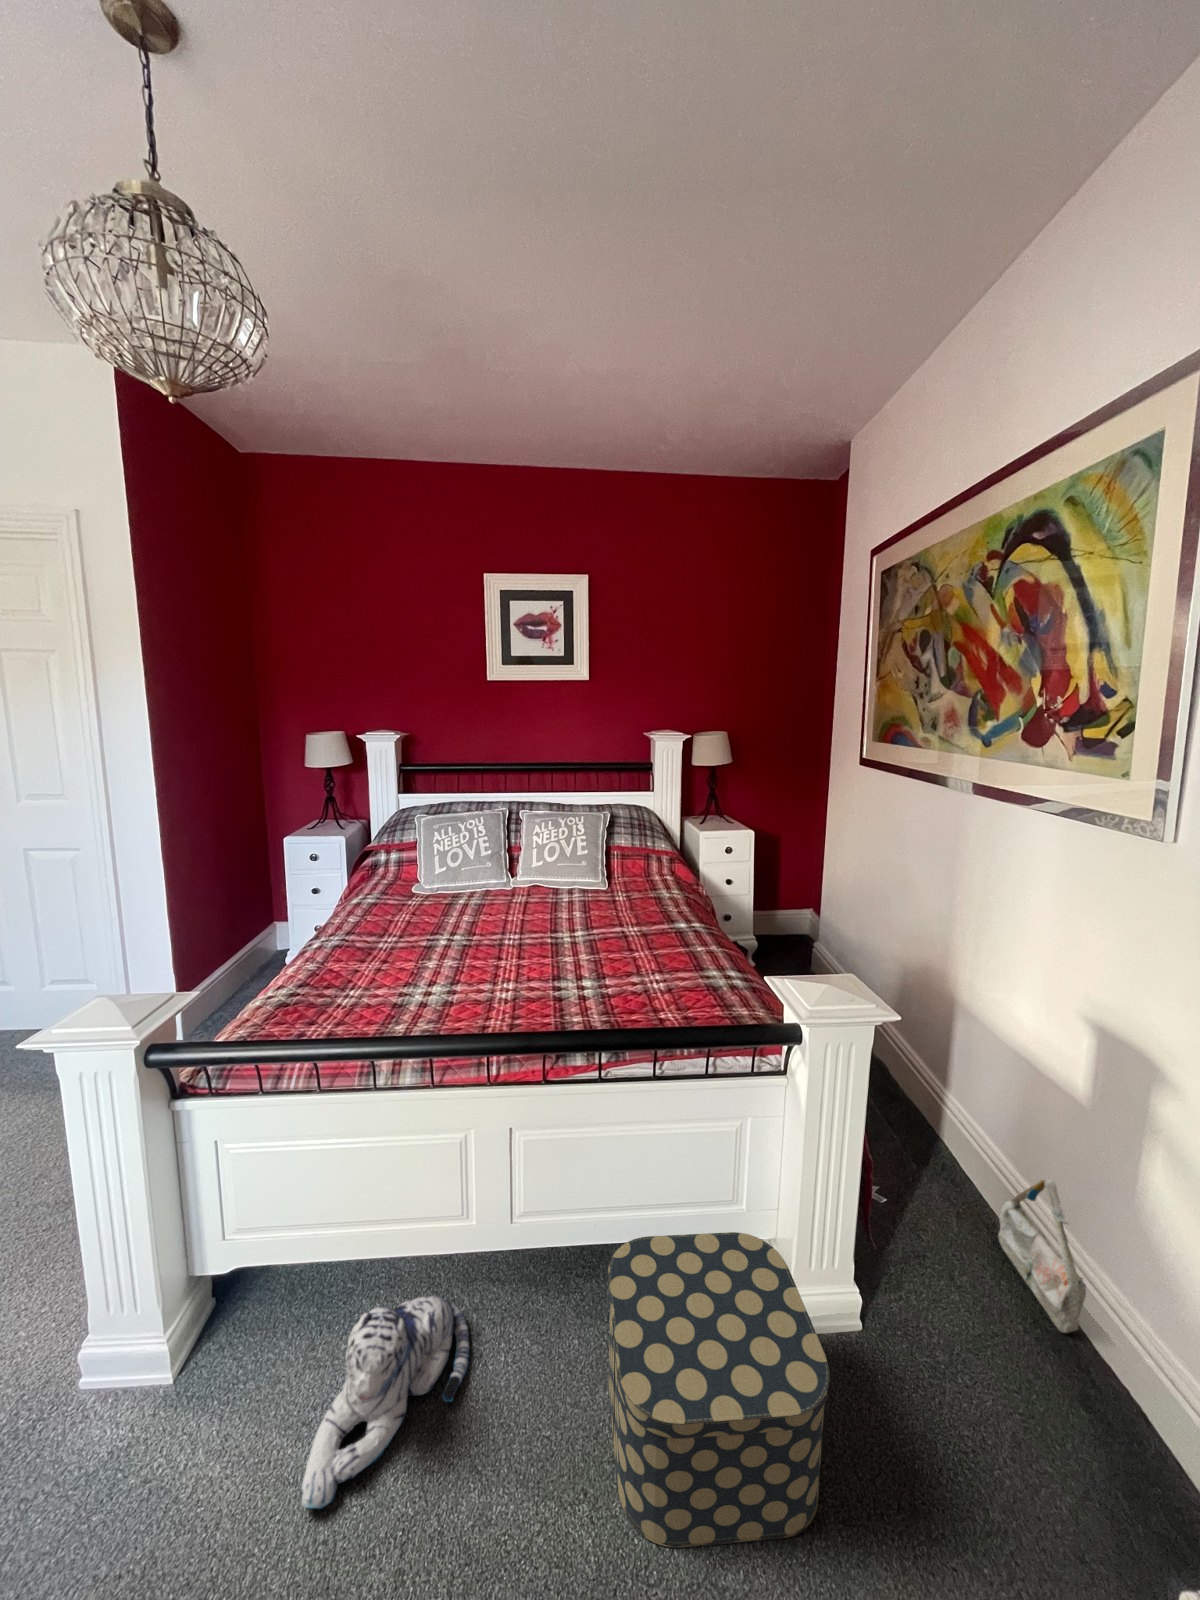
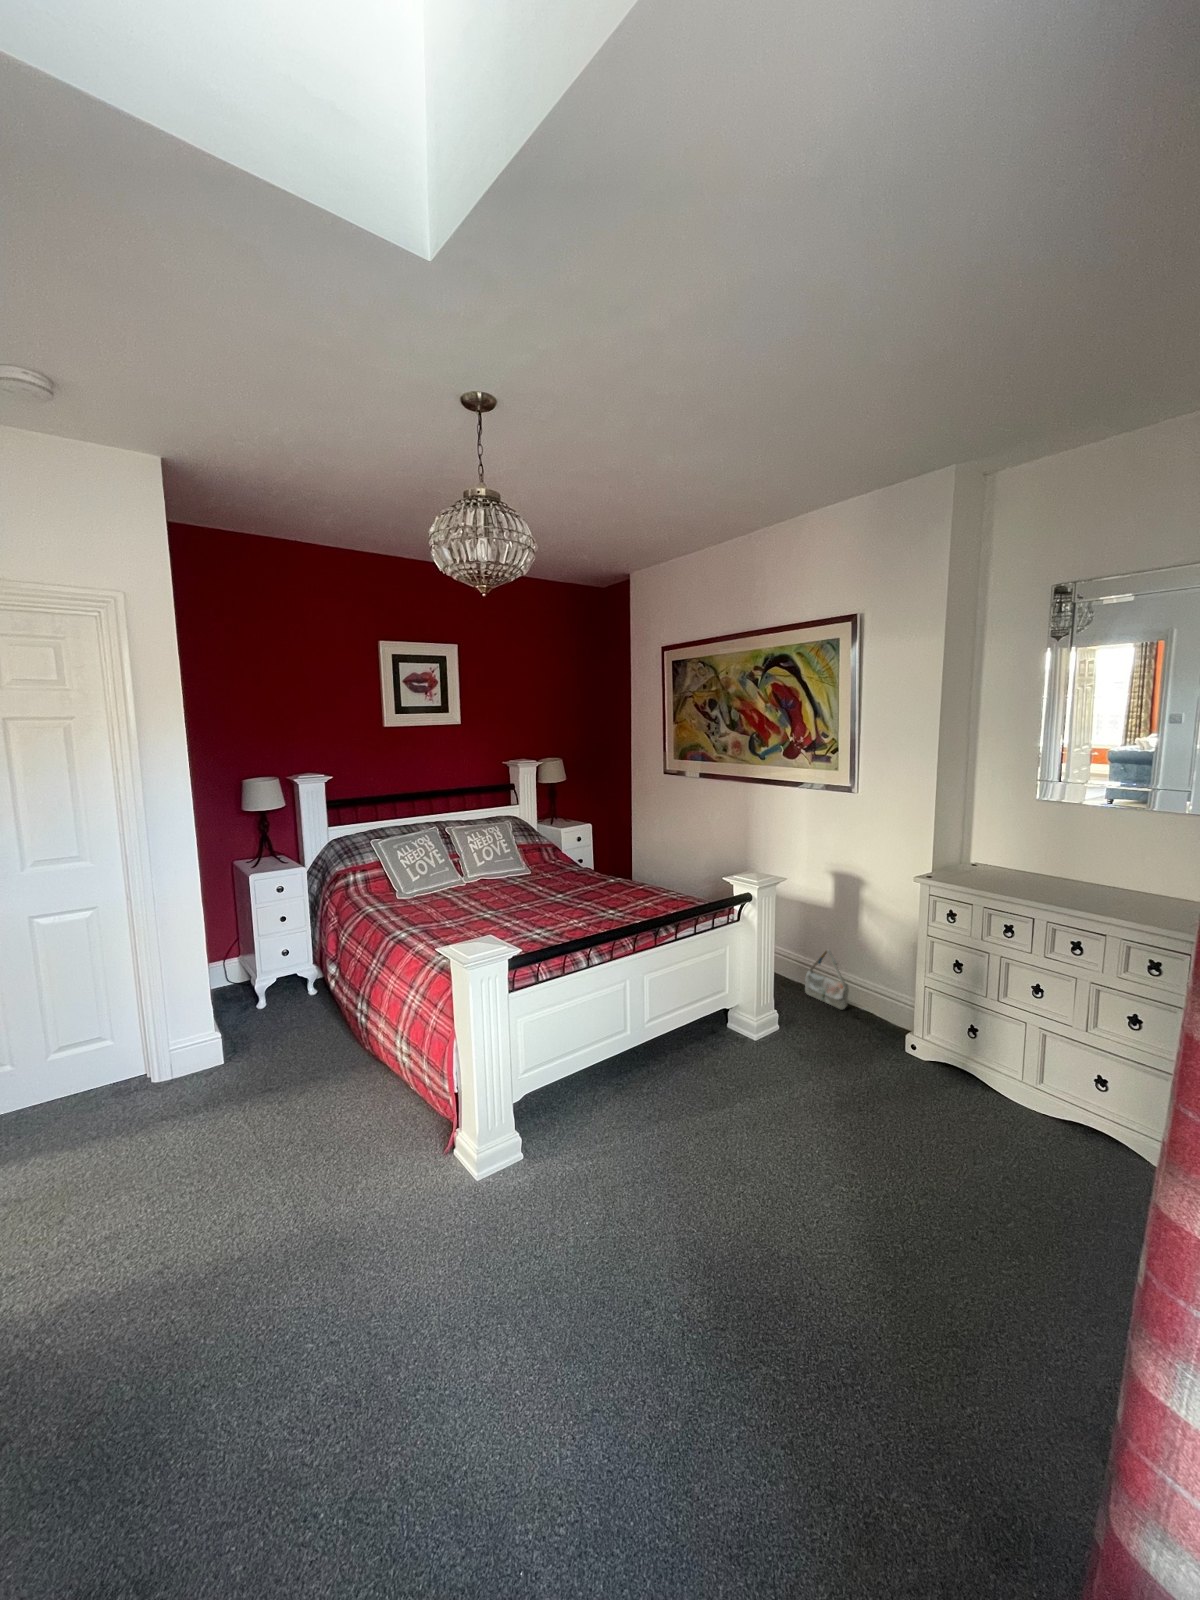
storage box: present [608,1232,829,1548] -> none [709,998,817,1104]
plush toy: present [301,1294,470,1509] -> none [611,1069,668,1153]

